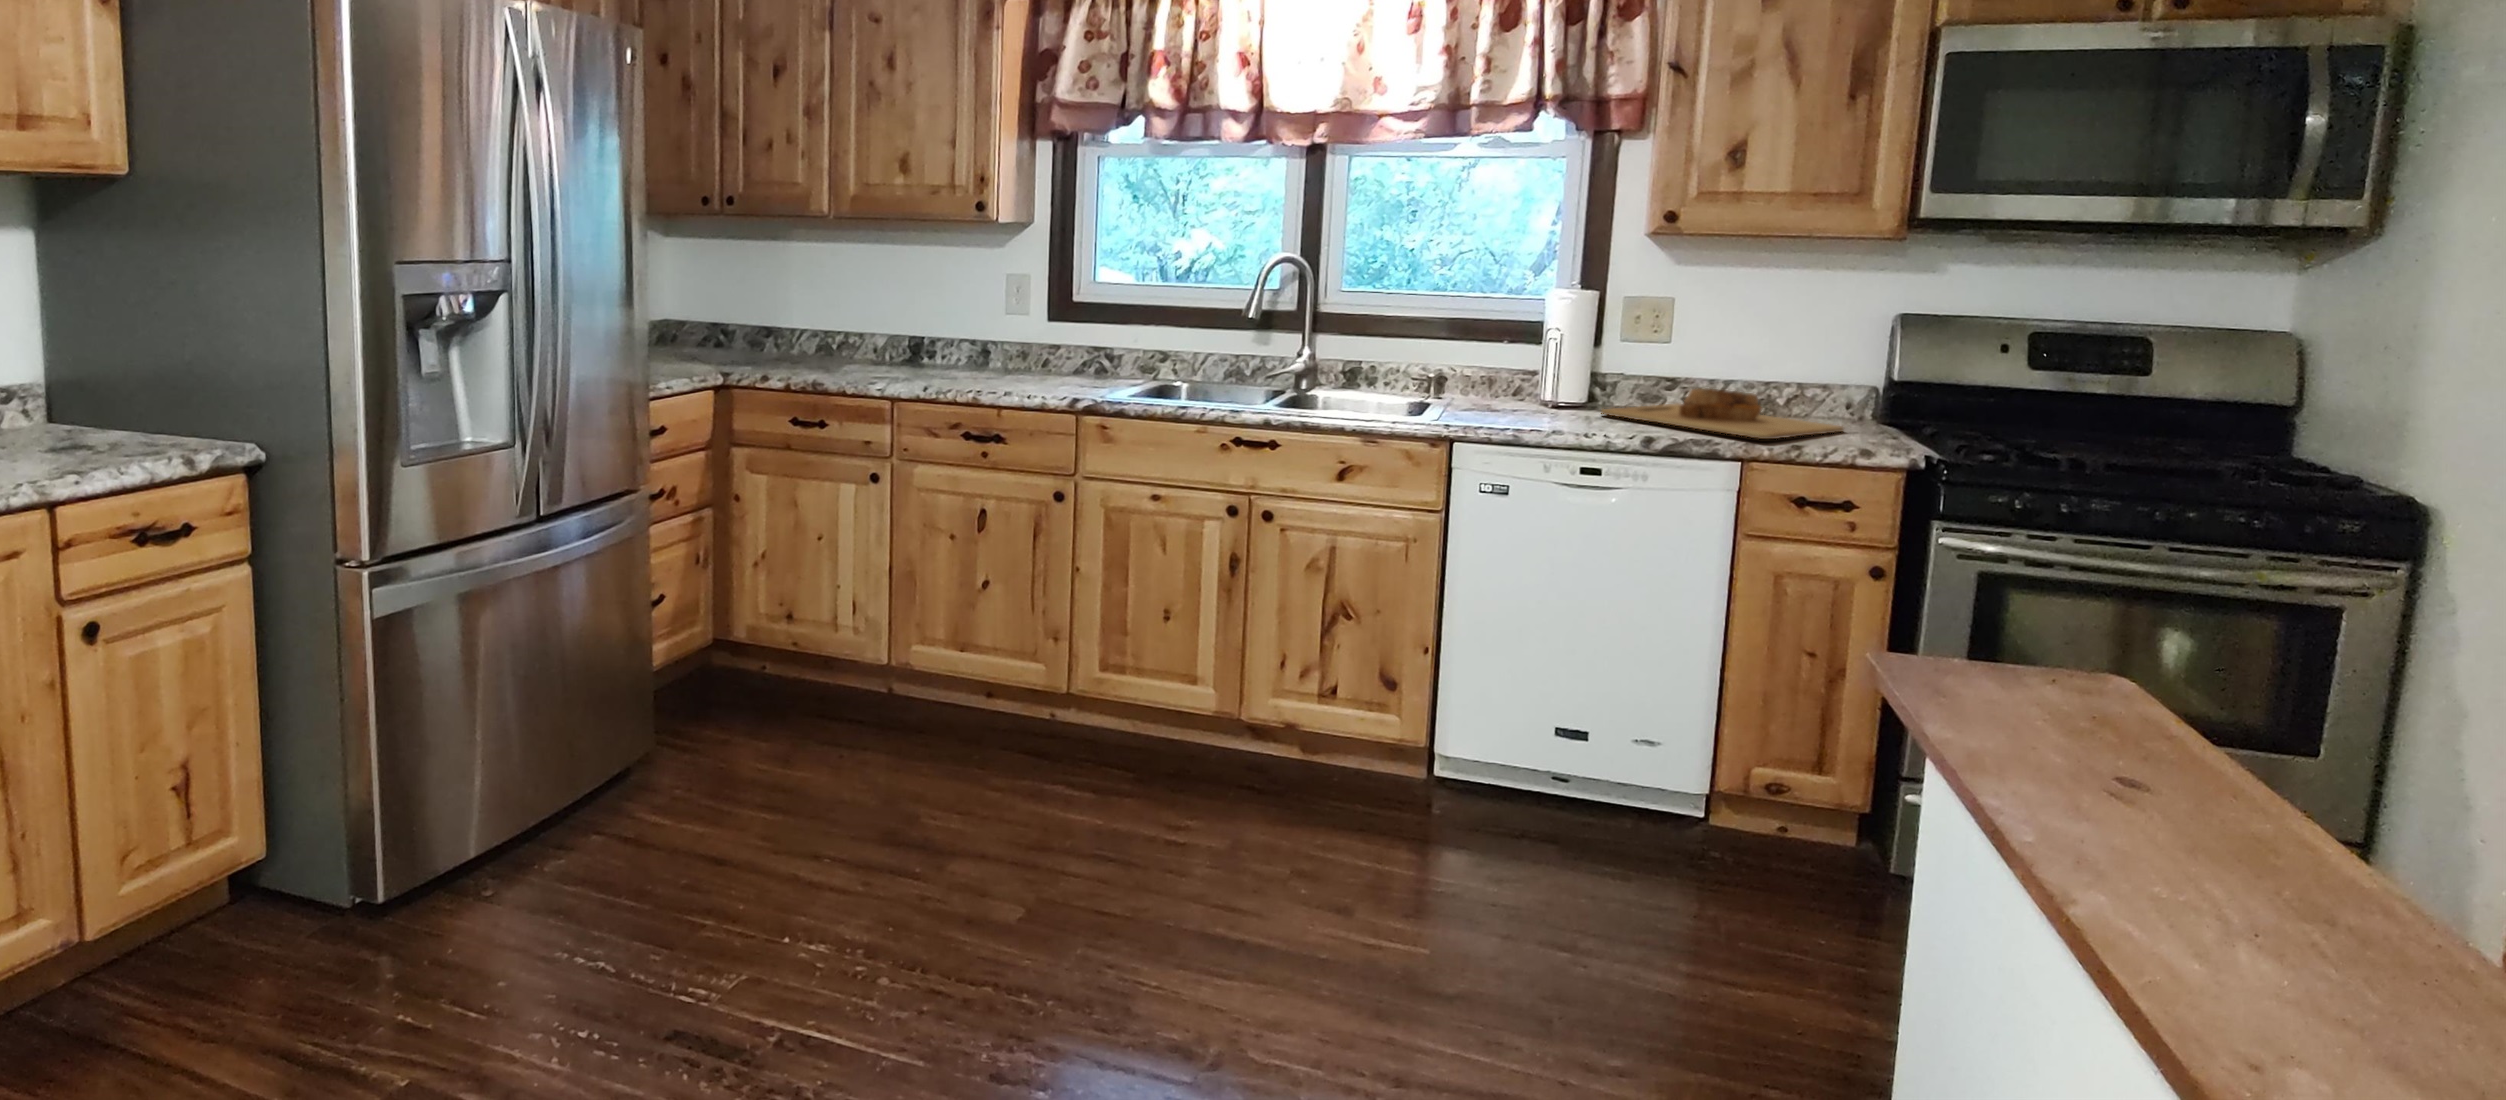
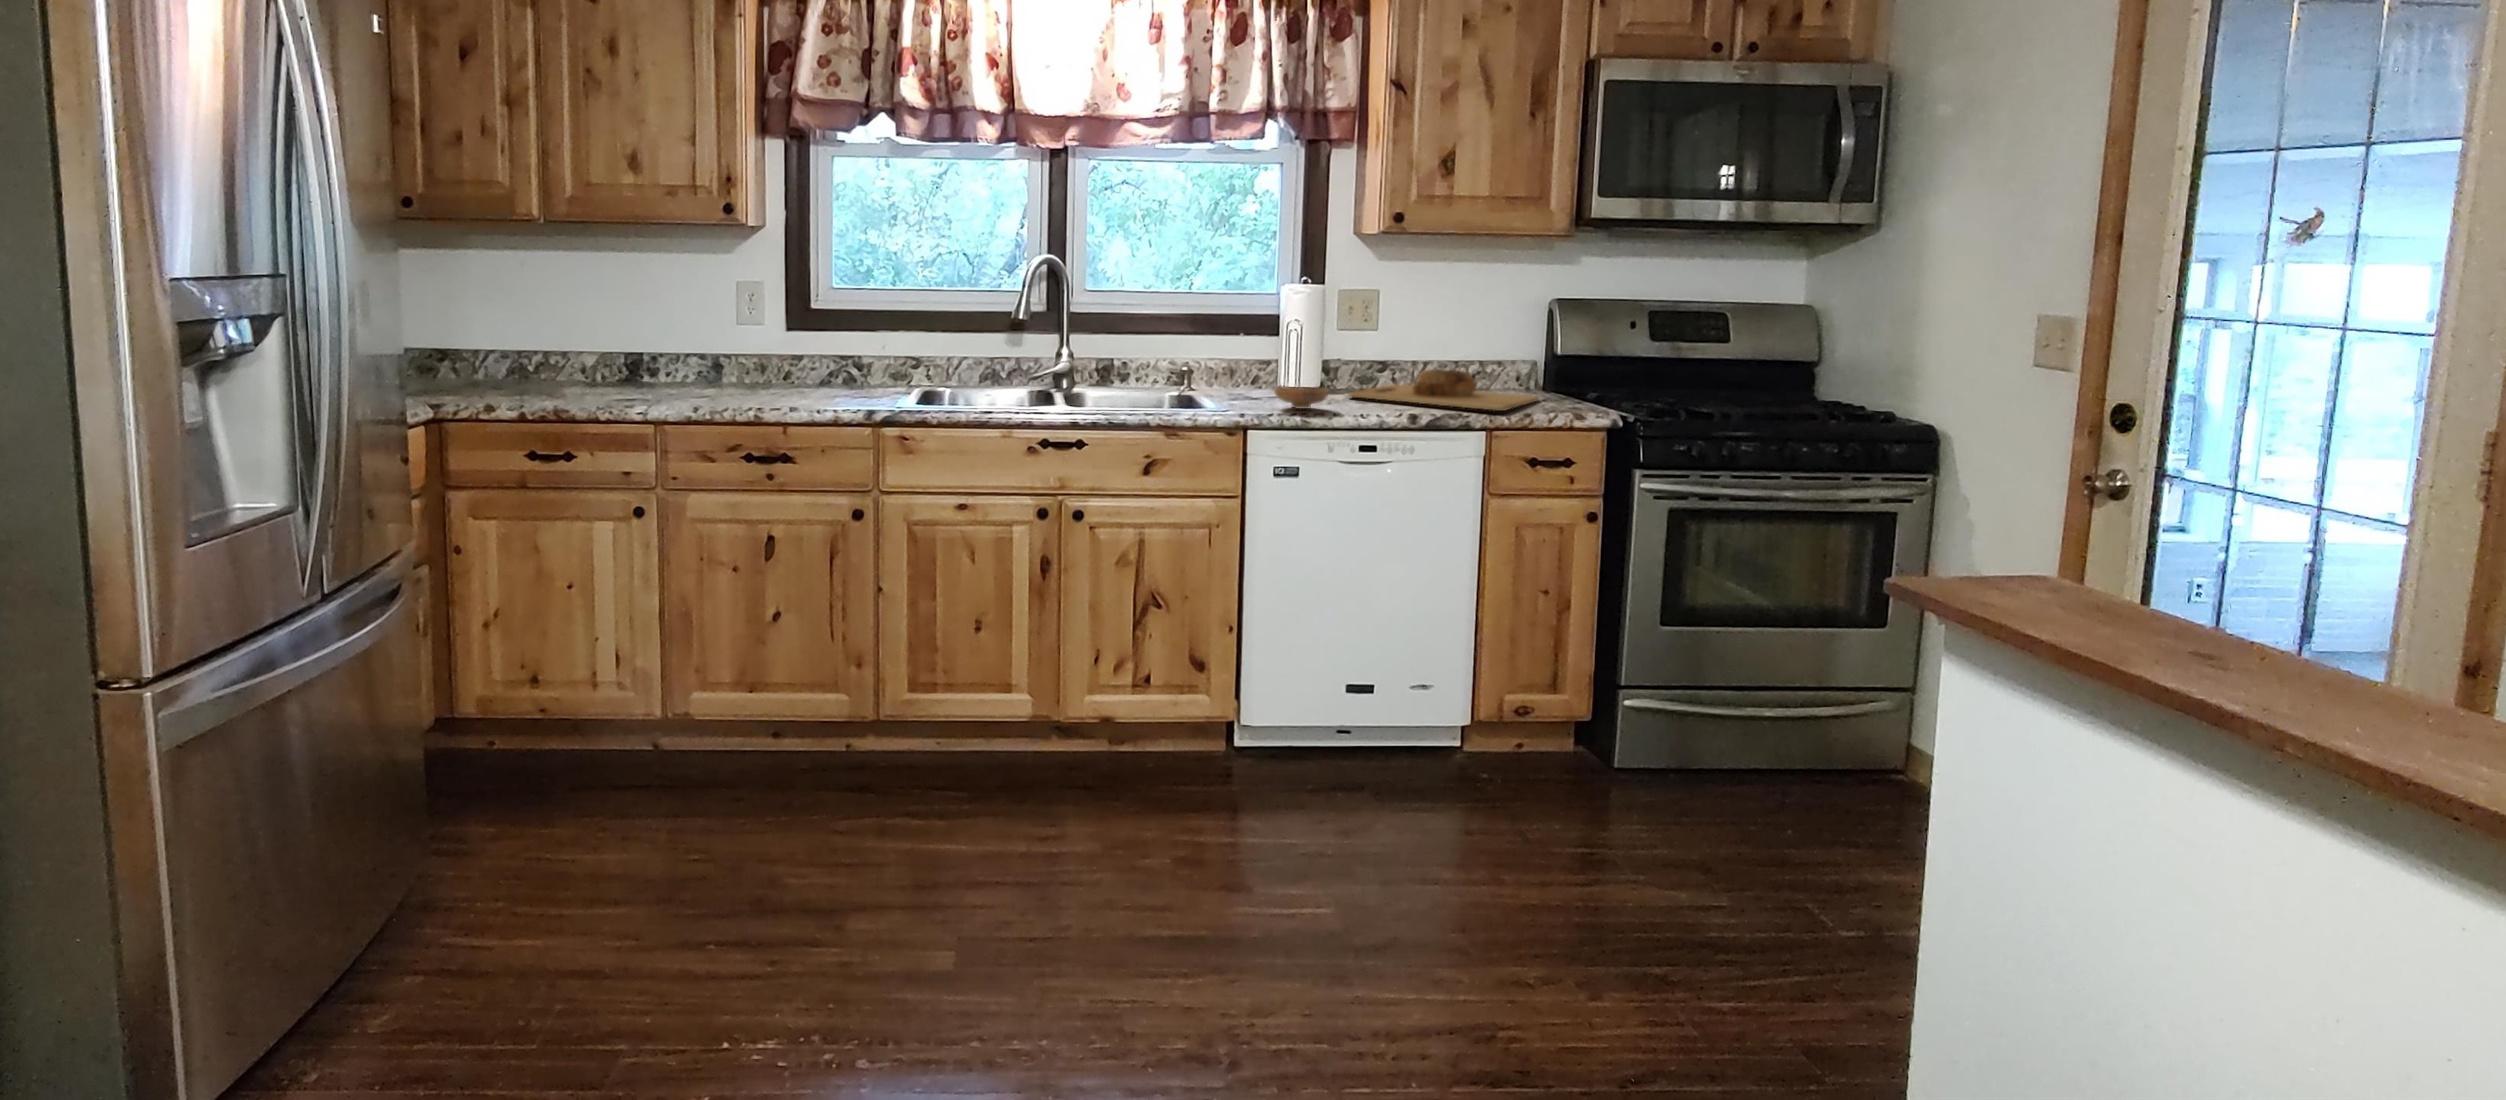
bowl: none [1494,399,1557,423] -> present [1274,387,1329,409]

